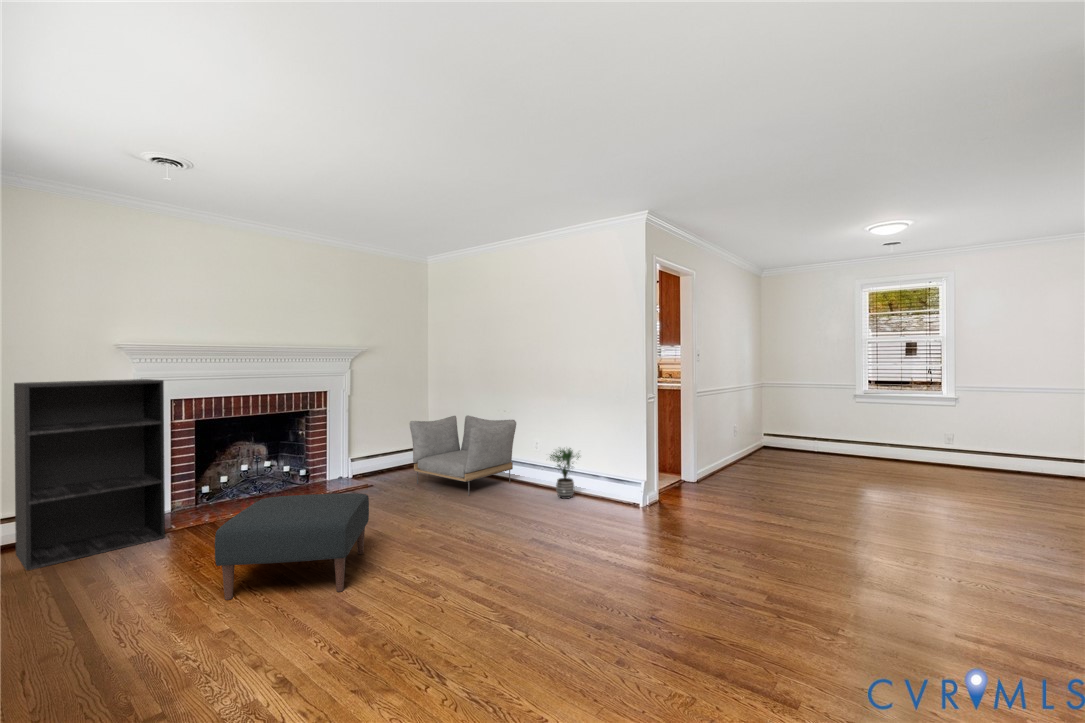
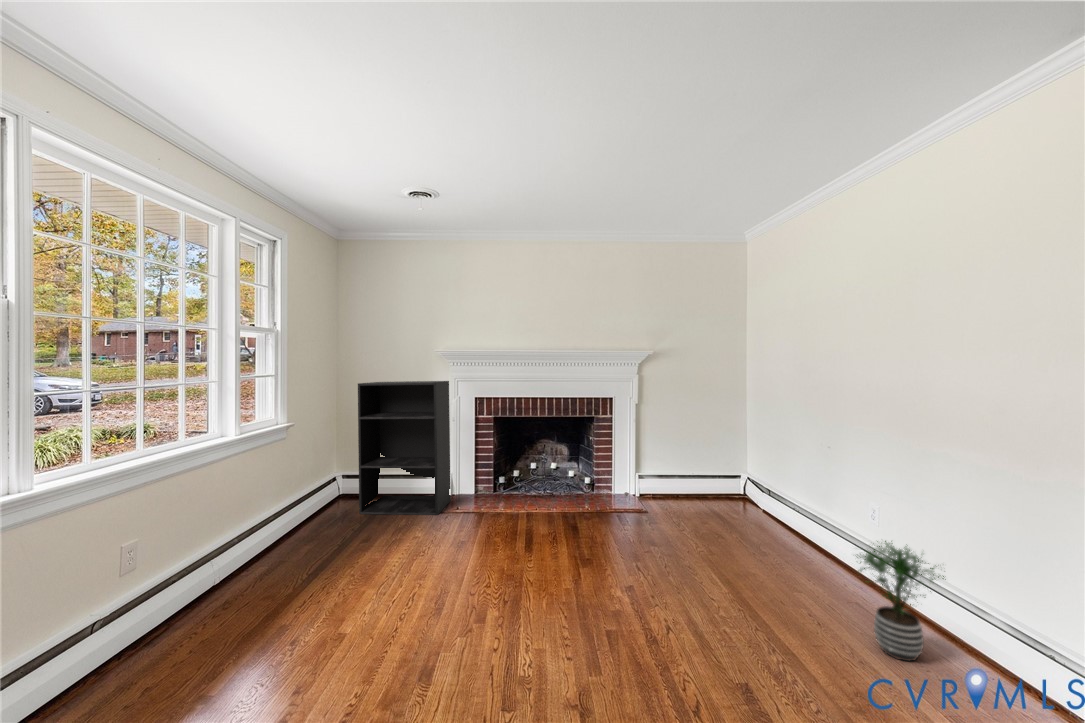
armchair: present [410,415,516,496] -> none [683,442,838,574]
ottoman: present [215,493,369,600] -> none [330,505,492,646]

